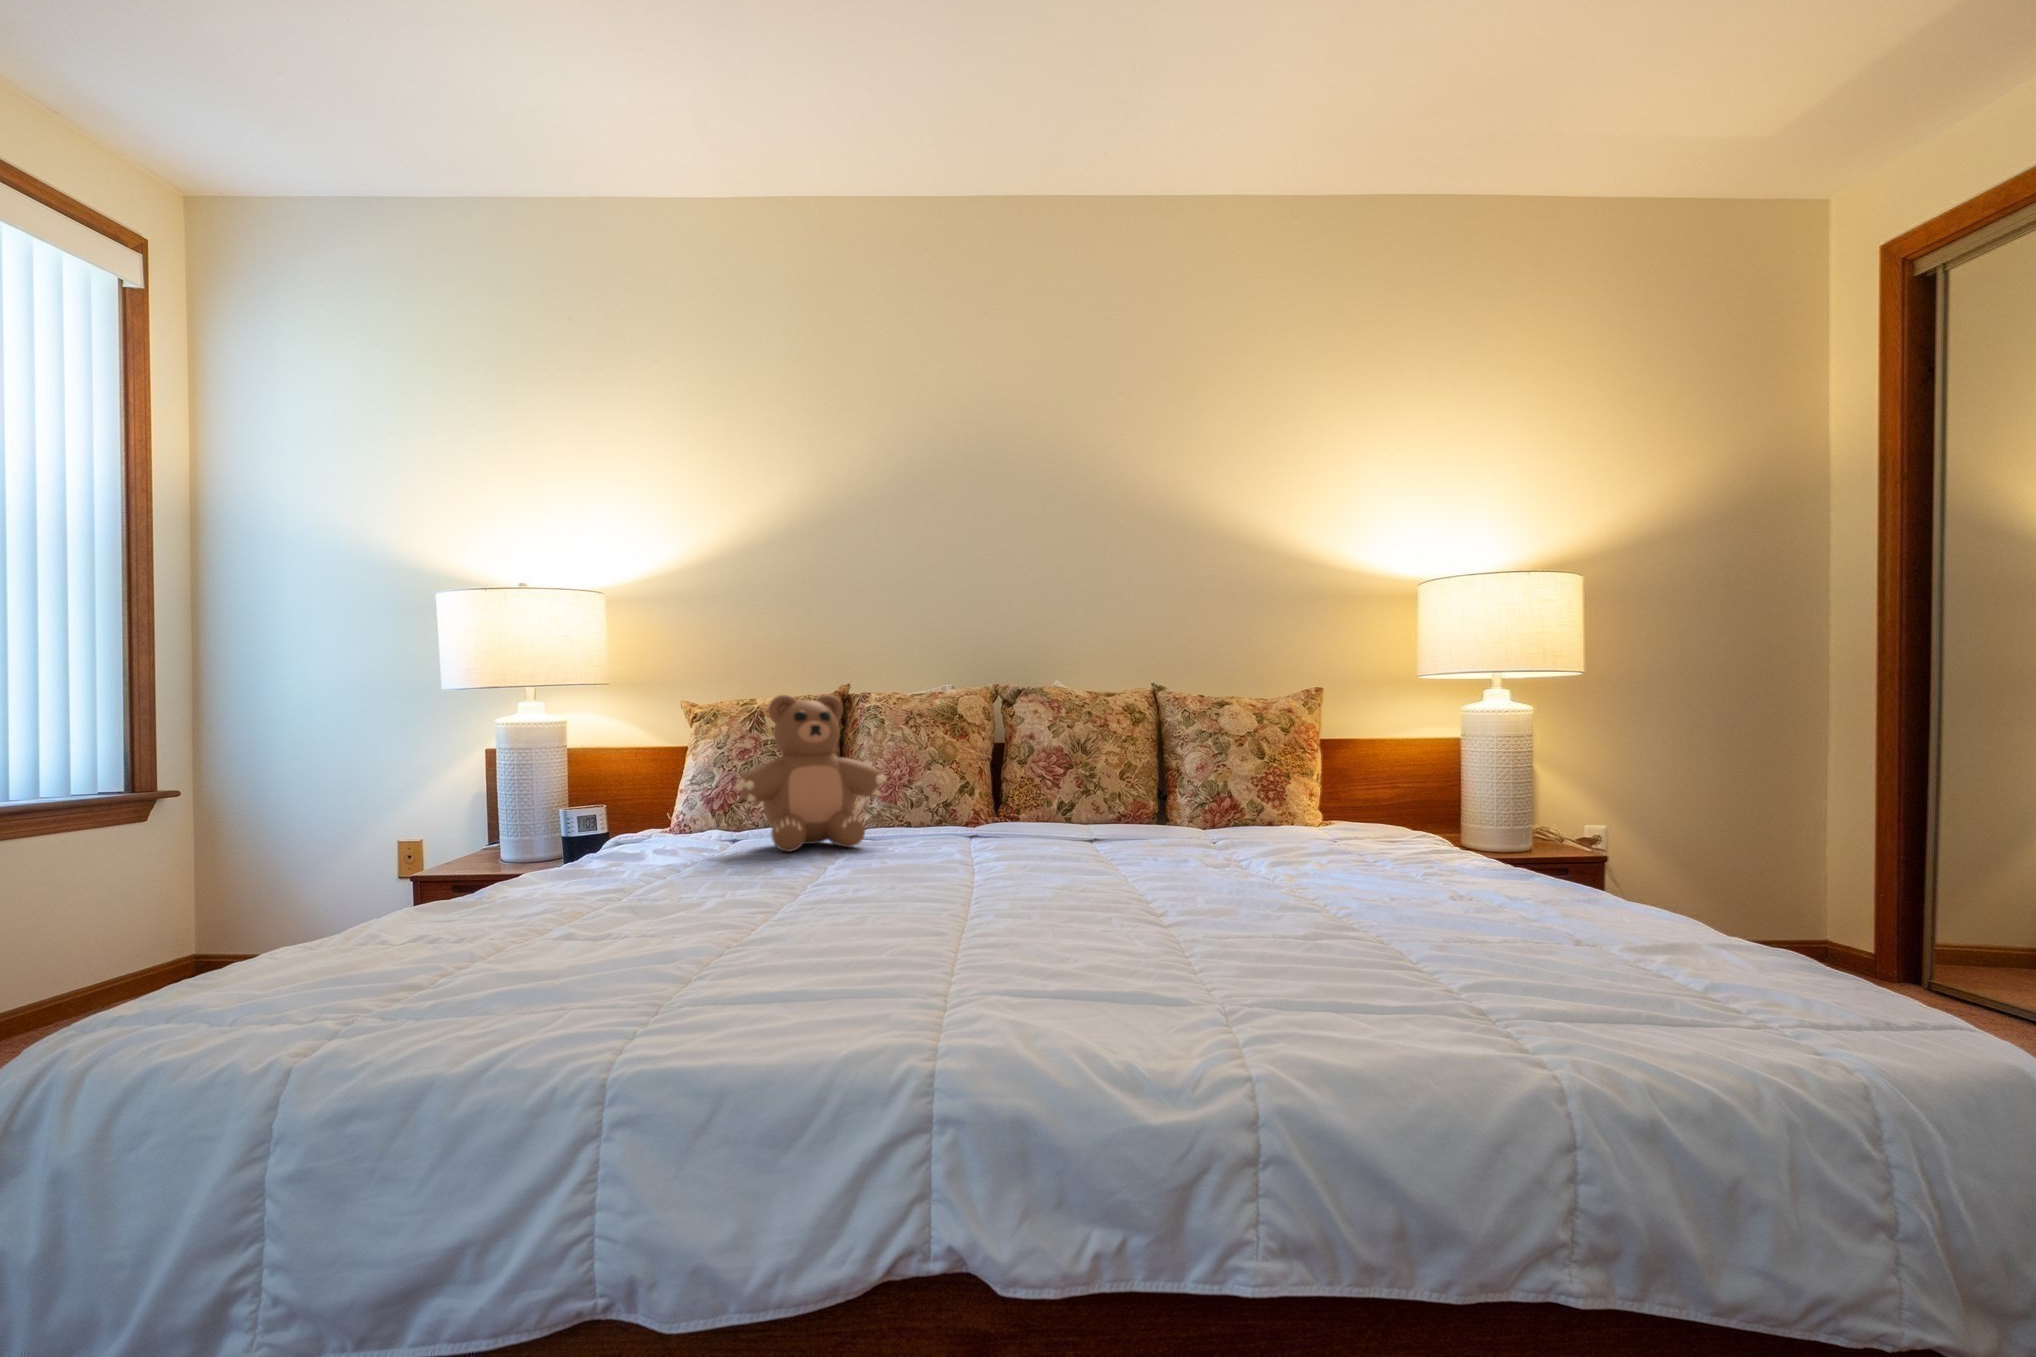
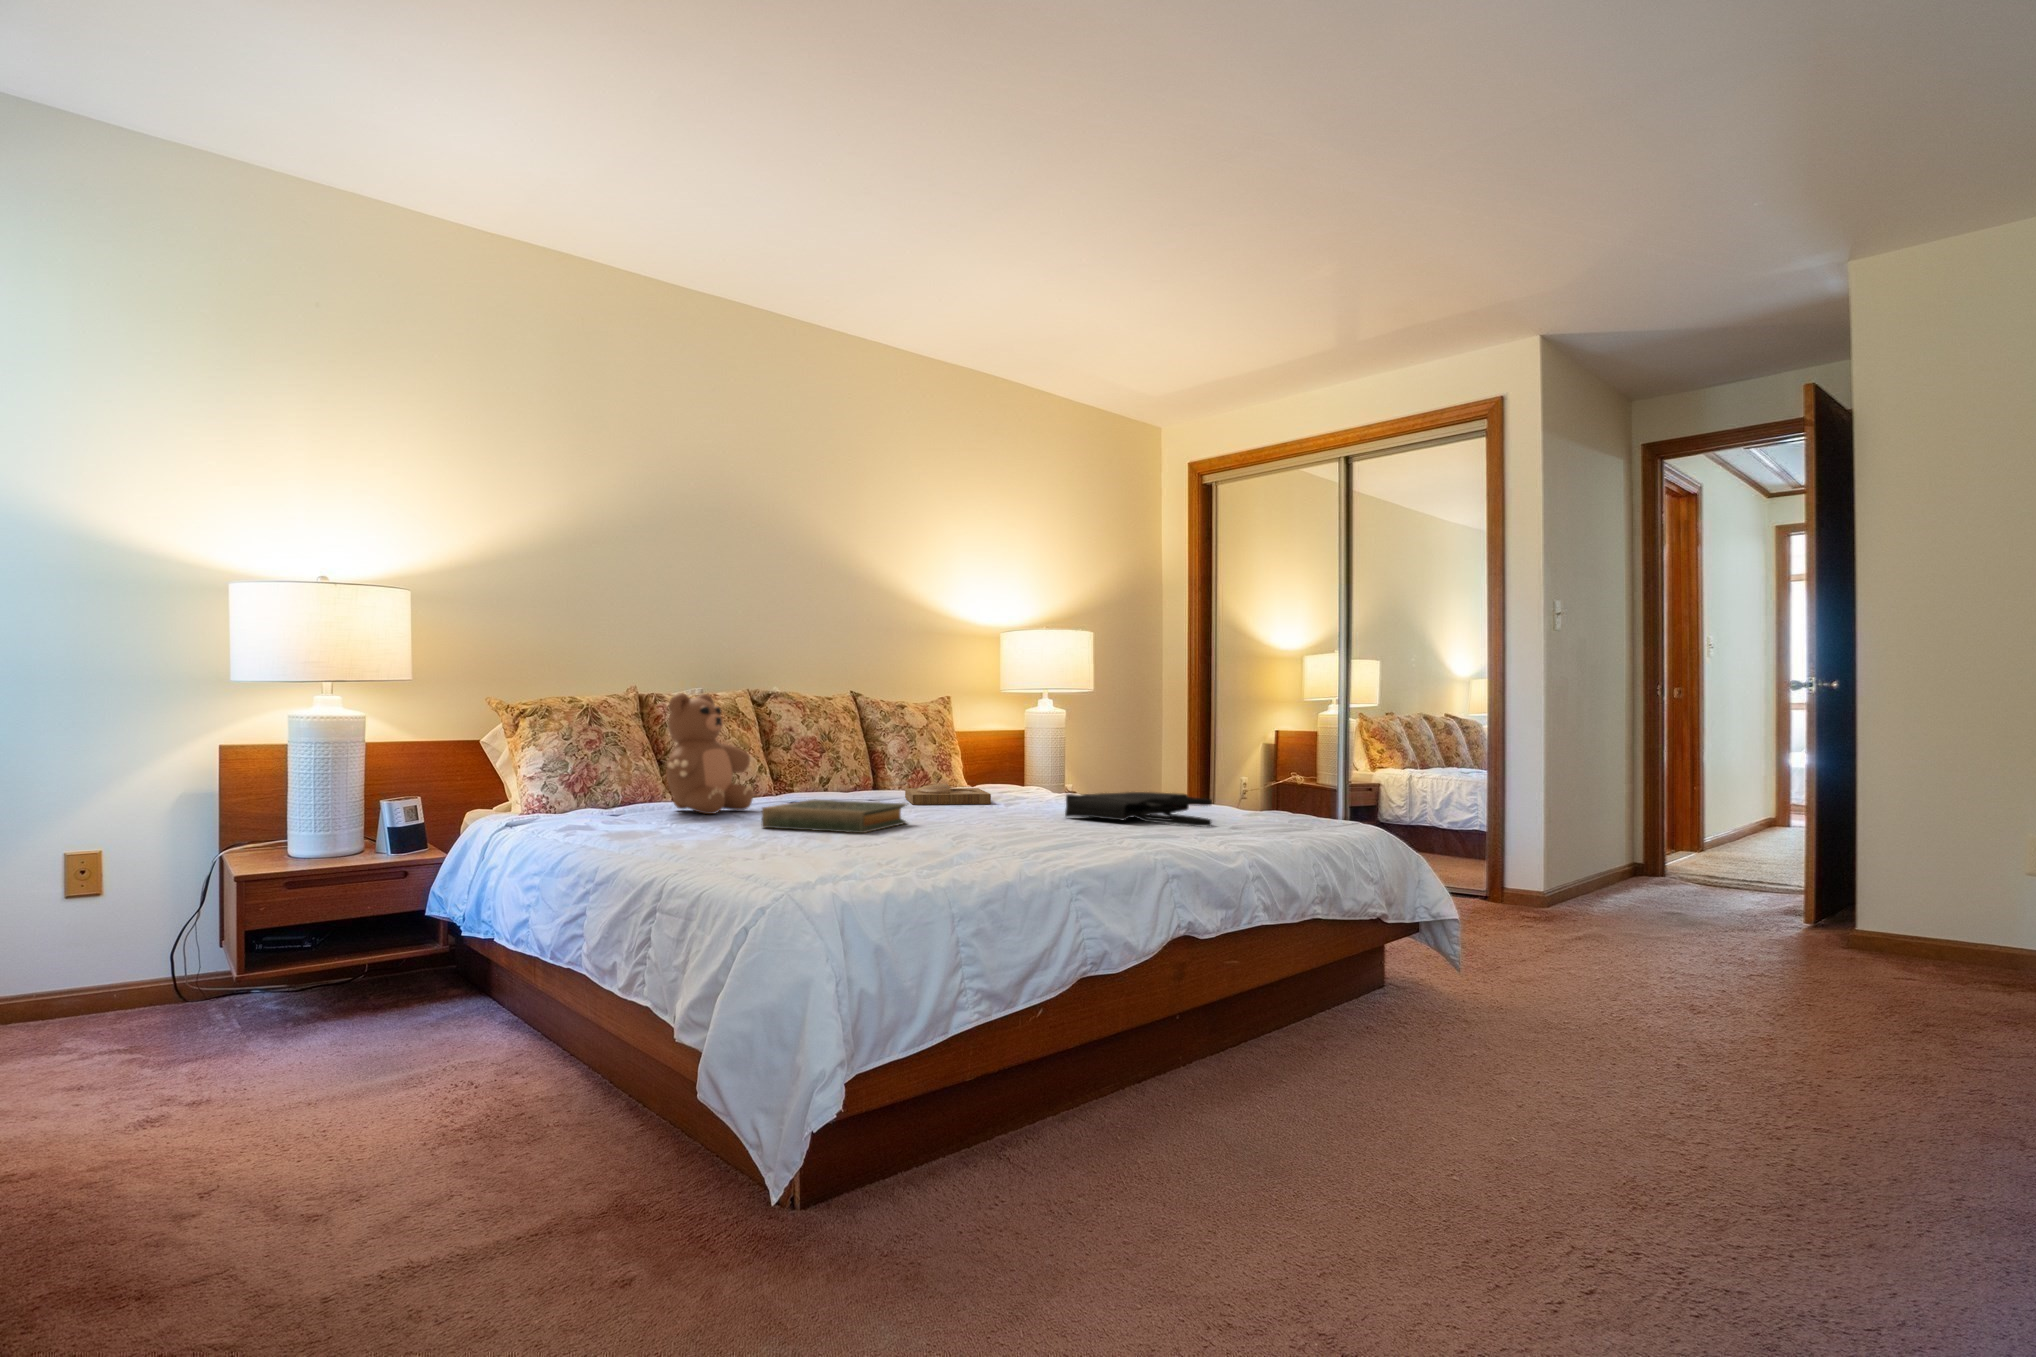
tray: none [1089,828,1246,868] -> present [905,784,991,805]
hardback book: none [697,848,888,921] -> present [762,799,907,833]
tote bag: none [1164,881,1419,1010] -> present [1065,792,1212,826]

